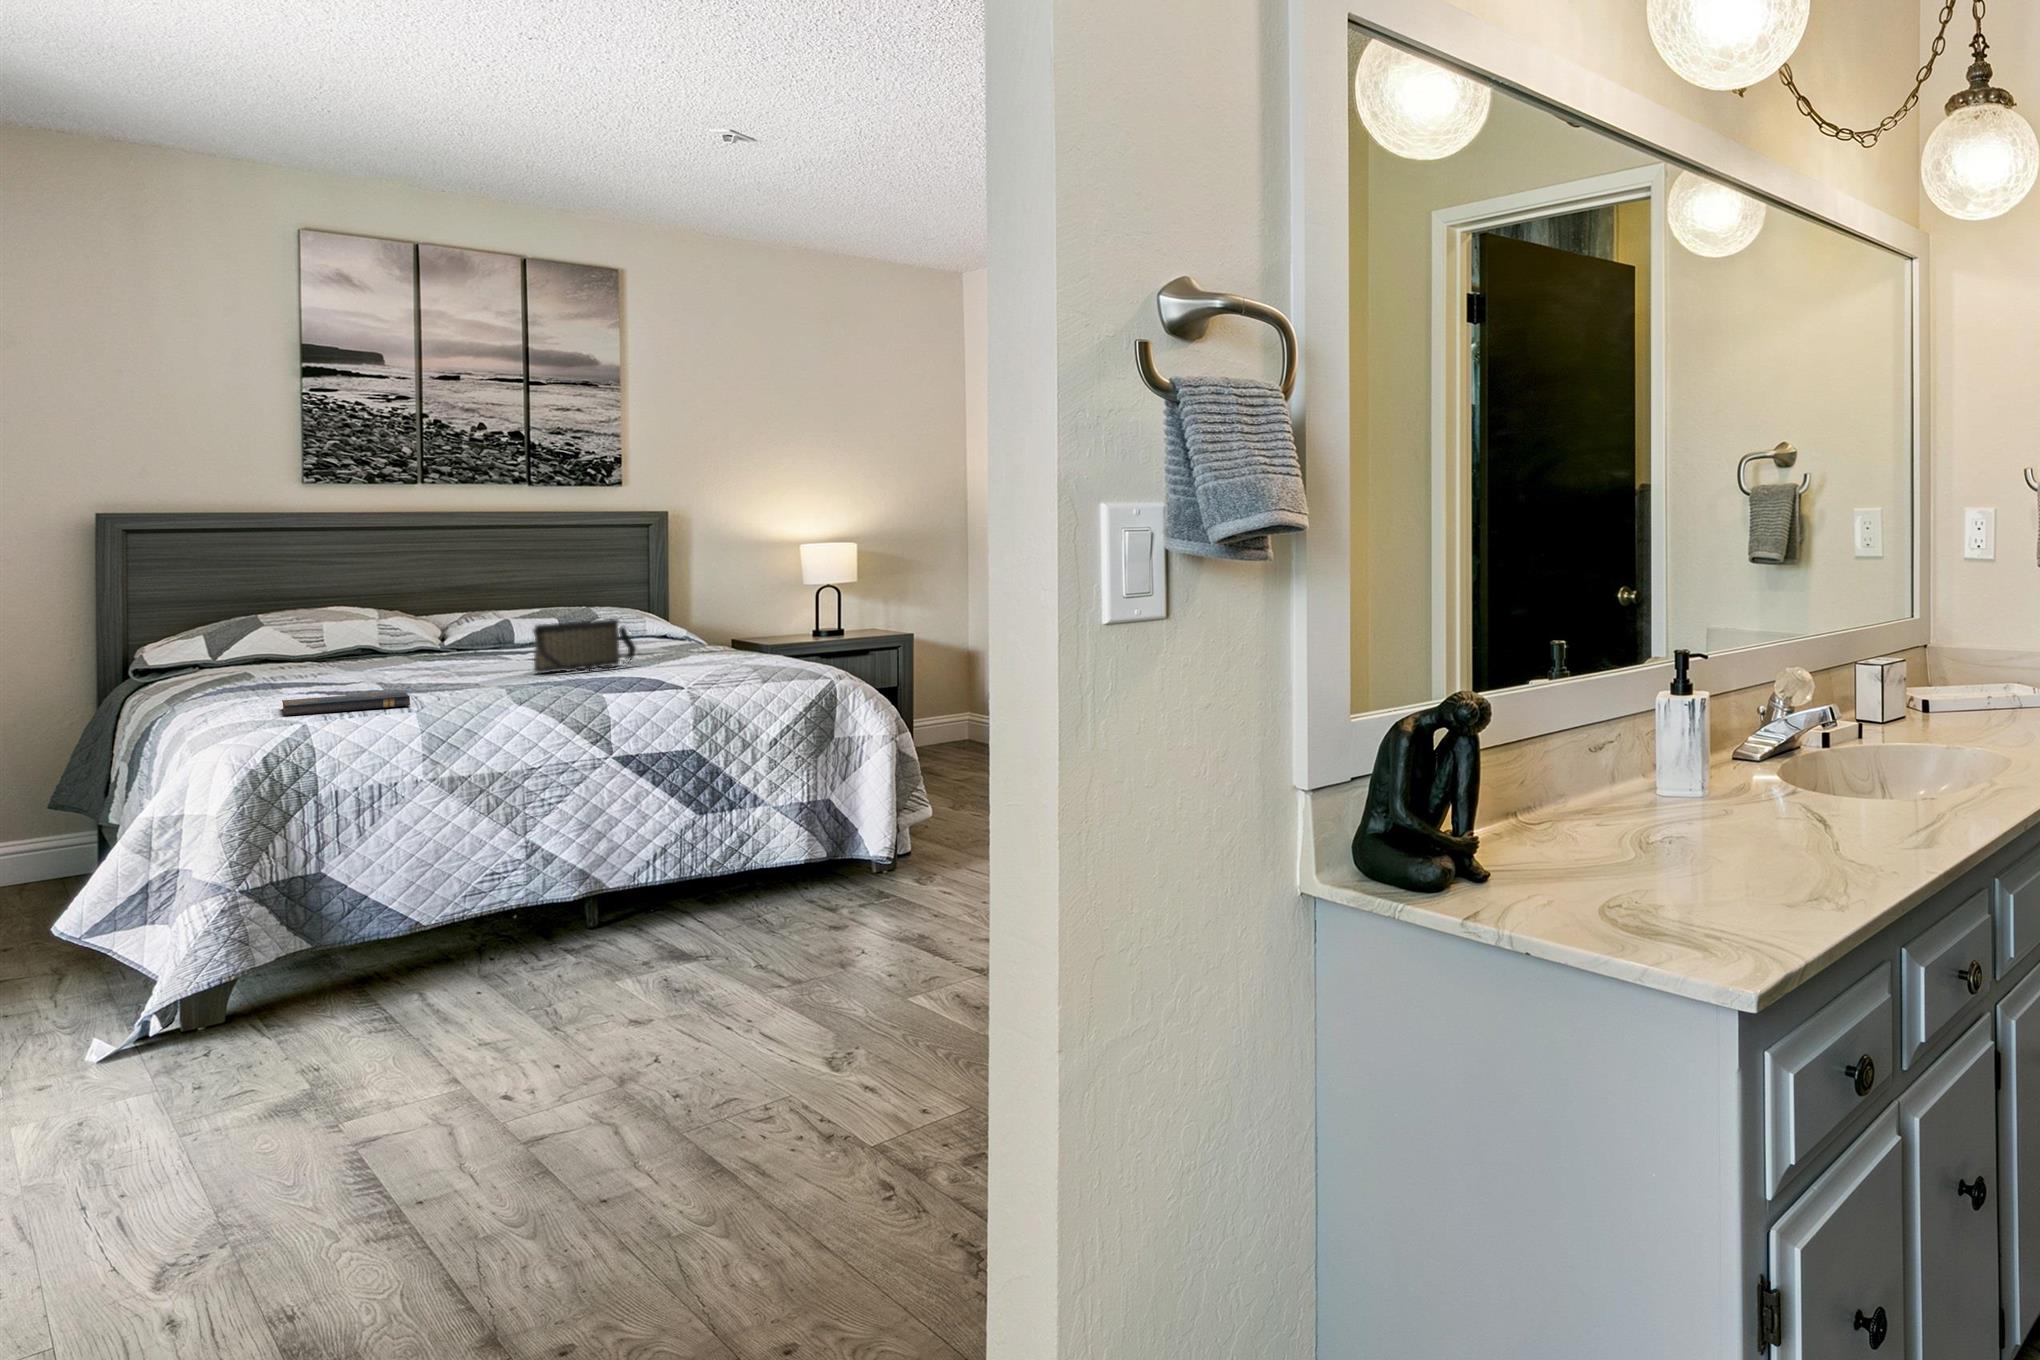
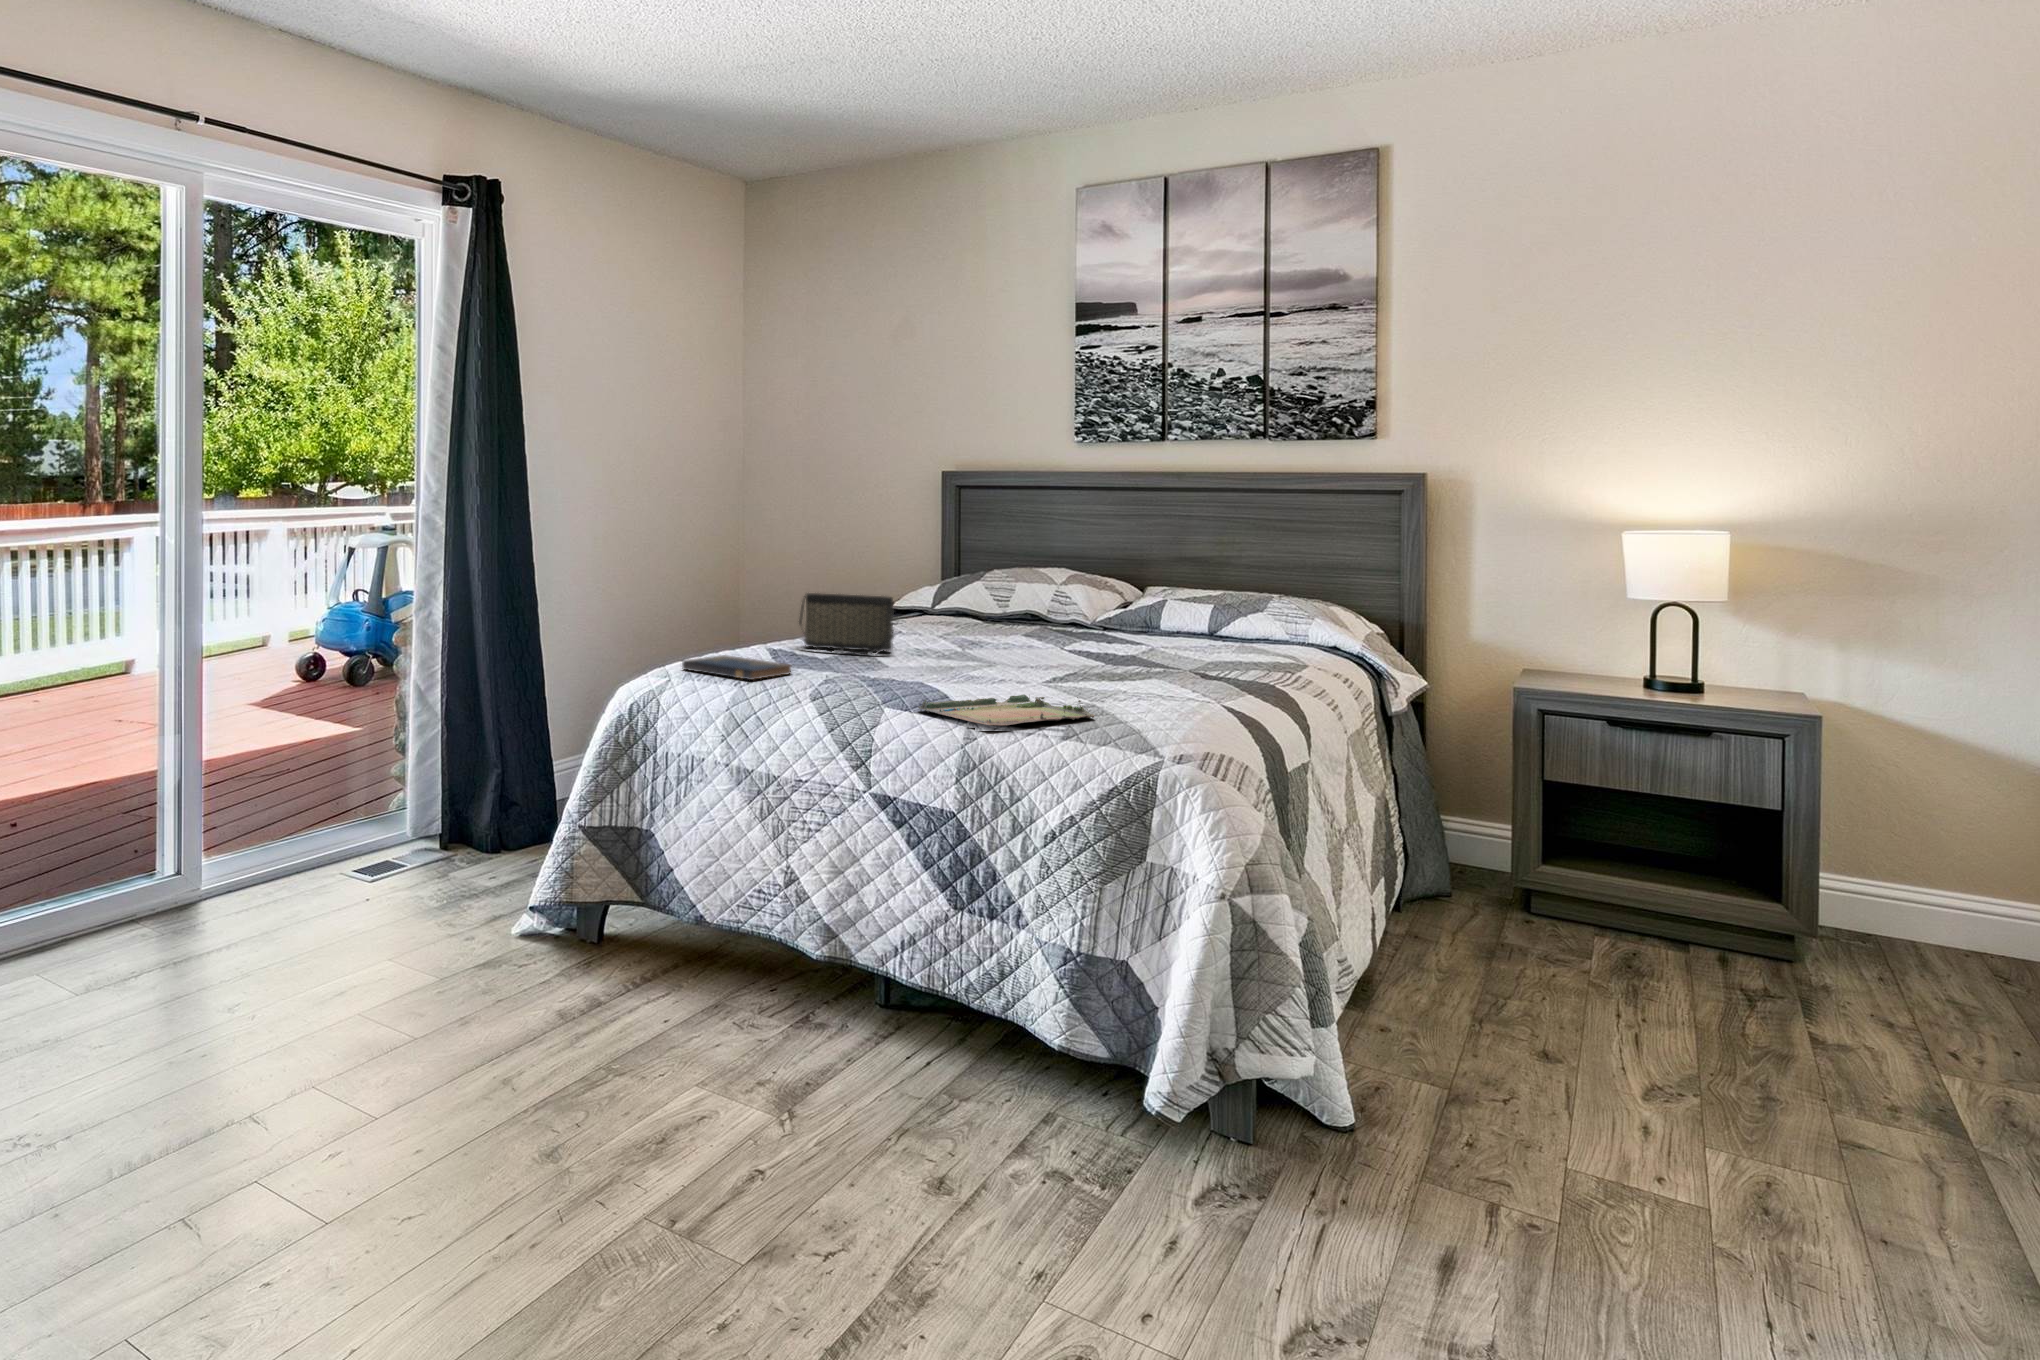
handbag: present [533,619,636,672] -> present [799,593,894,654]
tray: none [631,664,735,690] -> present [918,695,1095,726]

